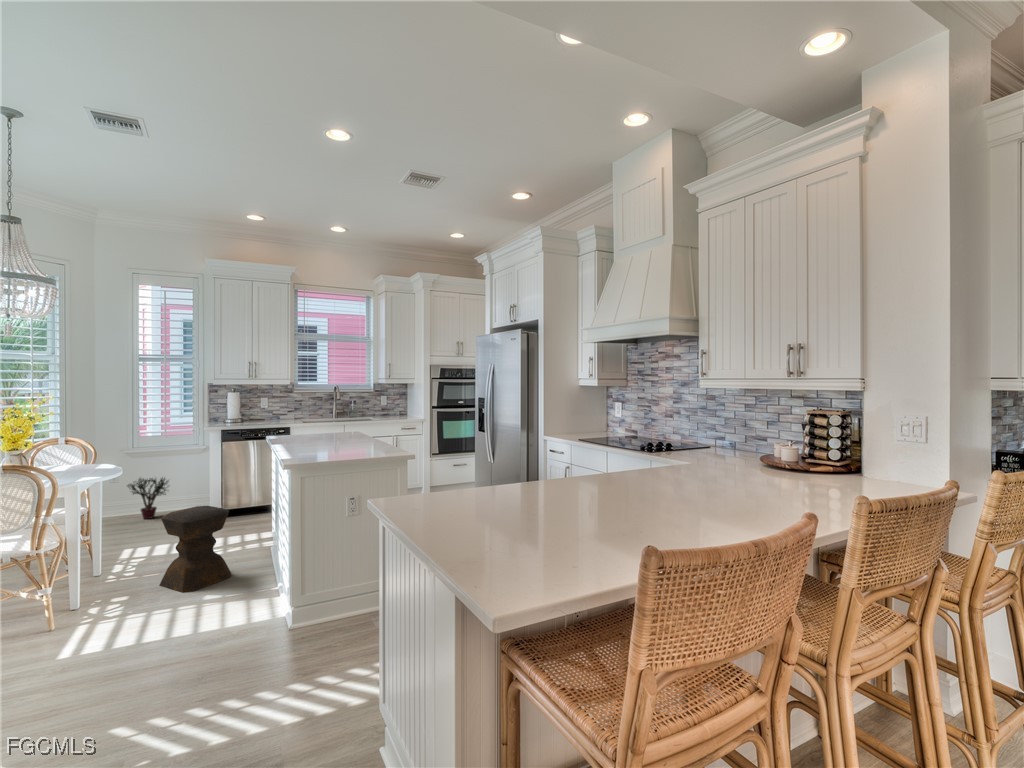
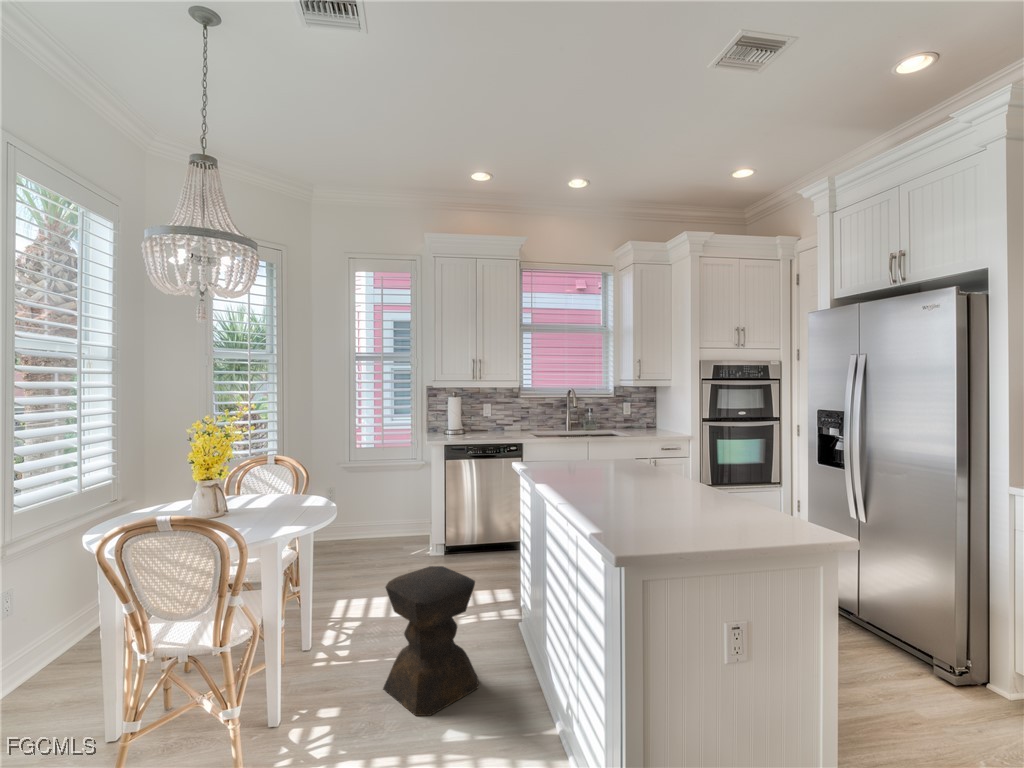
potted plant: present [128,478,168,519] -> none [343,496,389,548]

